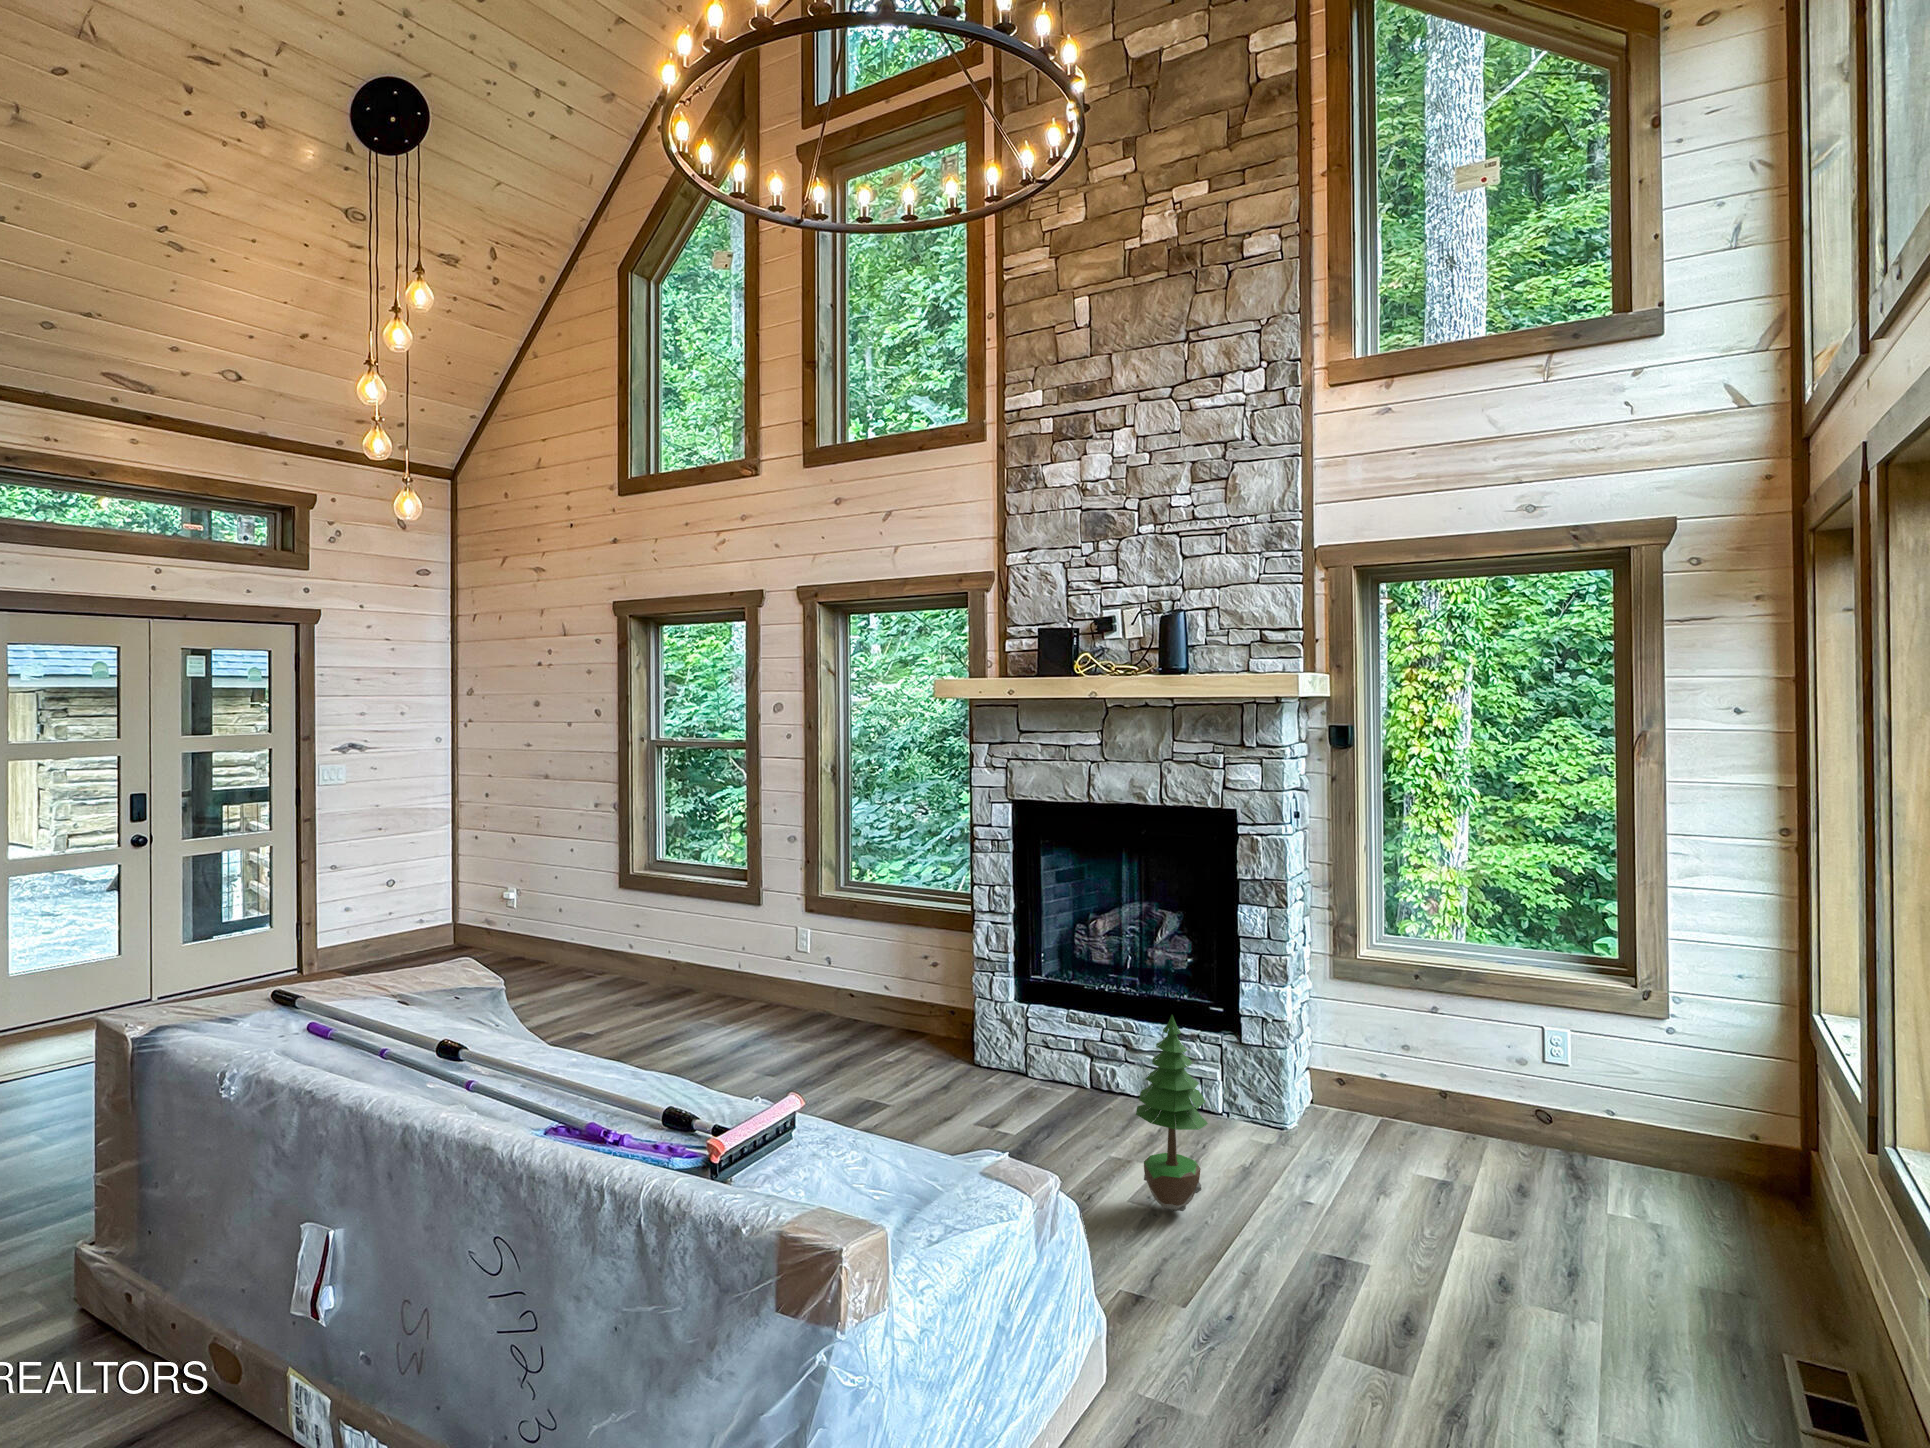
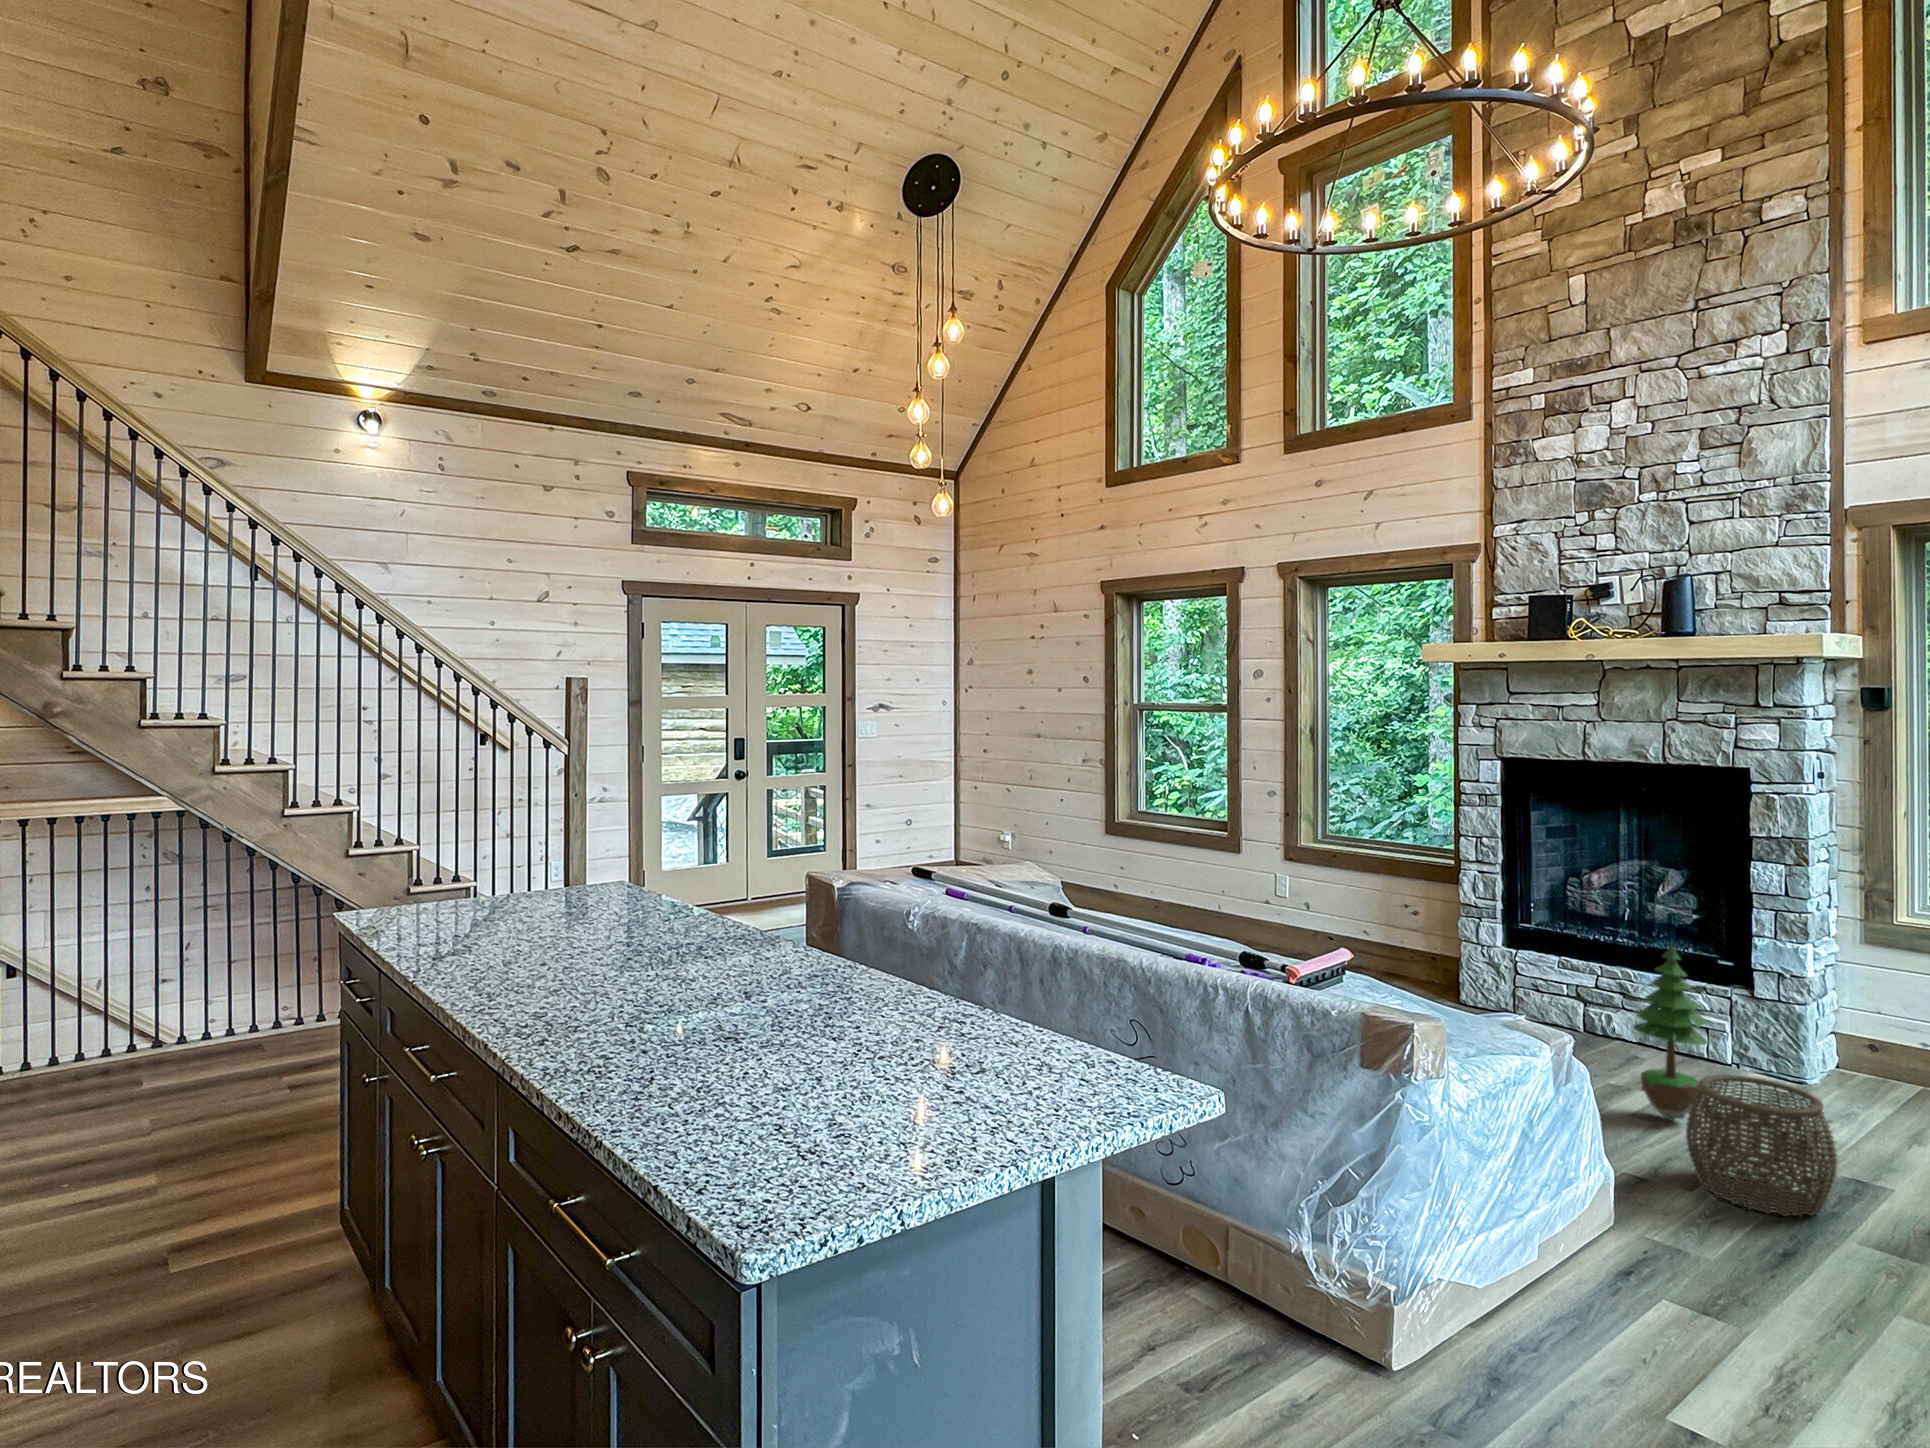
woven basket: none [1189,1177,1335,1353] -> present [1686,1075,1838,1217]

